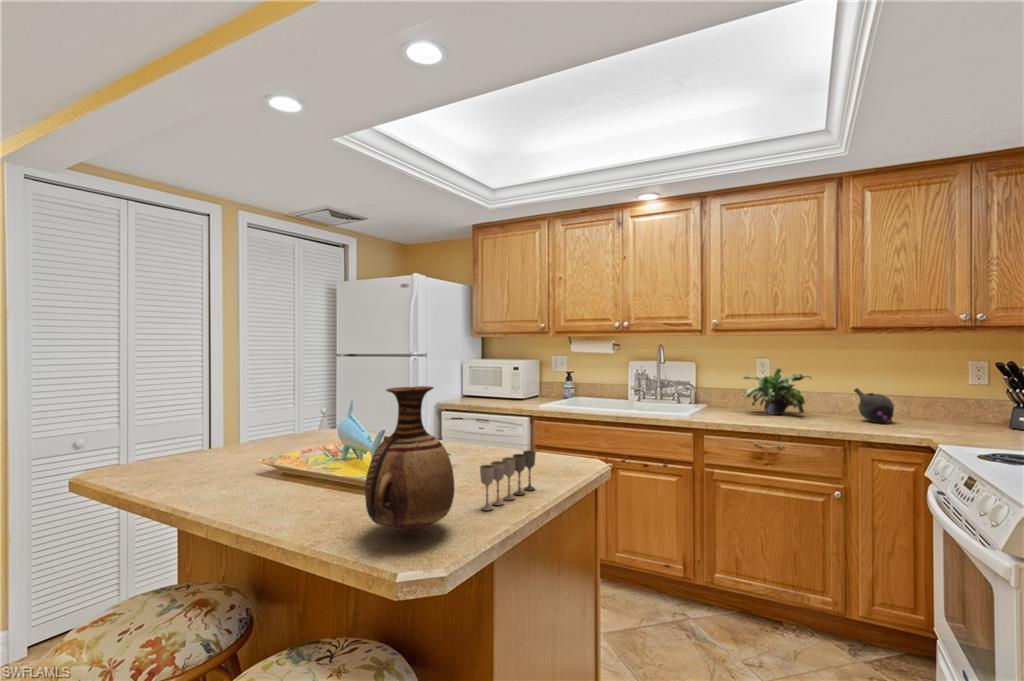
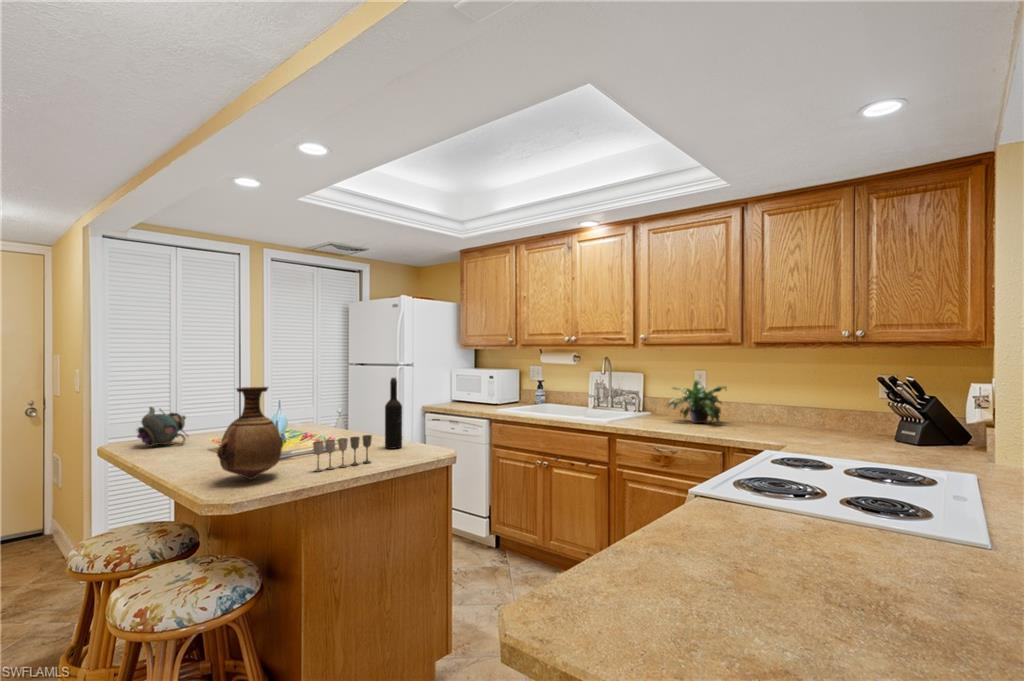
wine bottle: none [508,370,531,464] -> present [385,378,402,449]
teapot: present [854,388,894,423] -> present [137,407,188,447]

